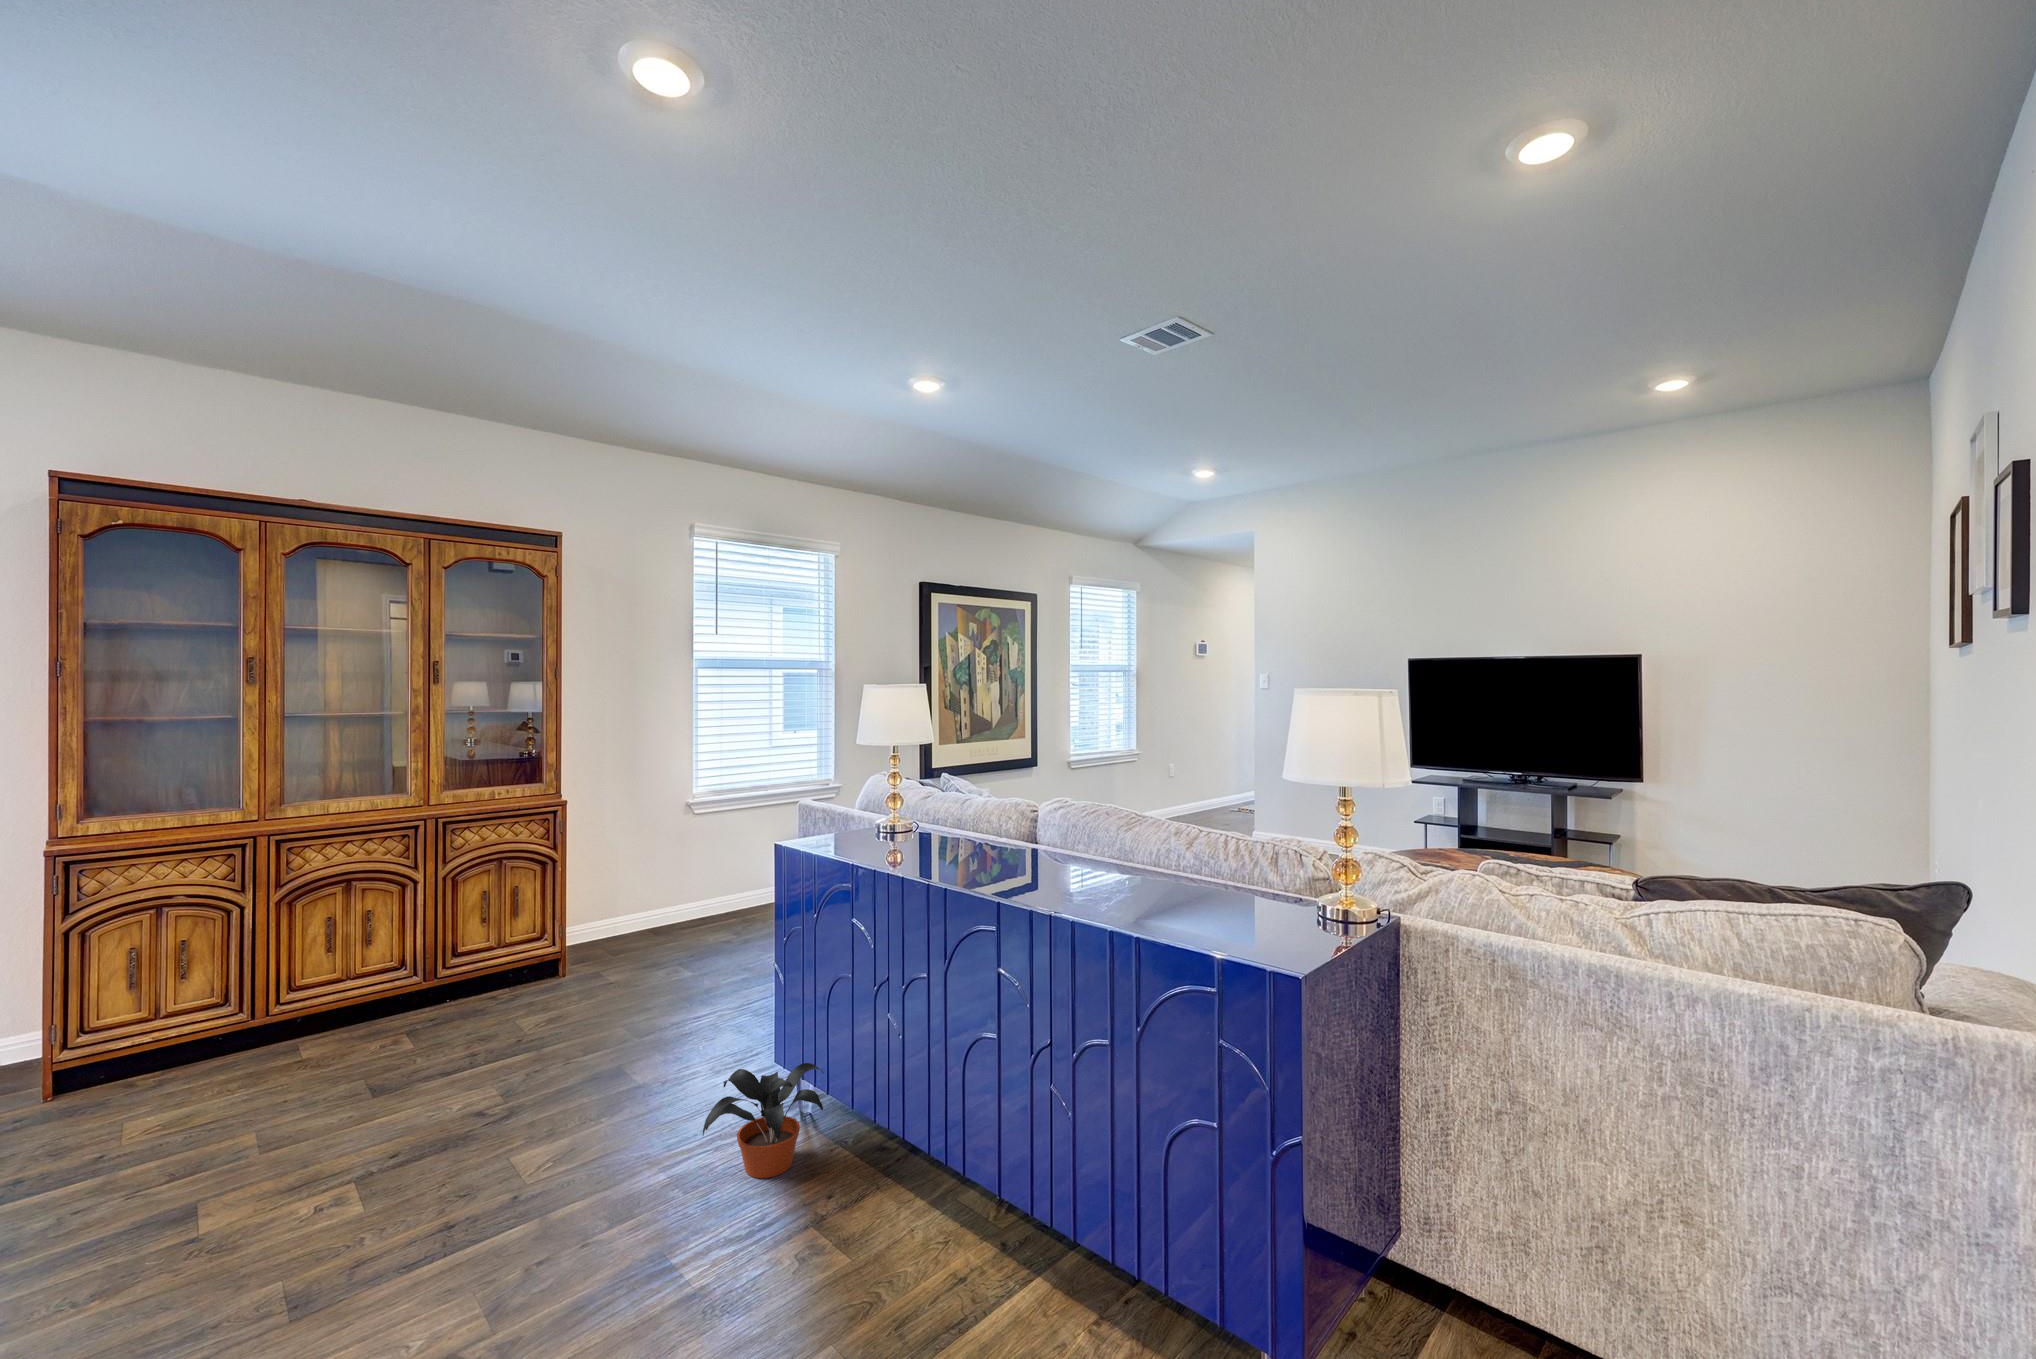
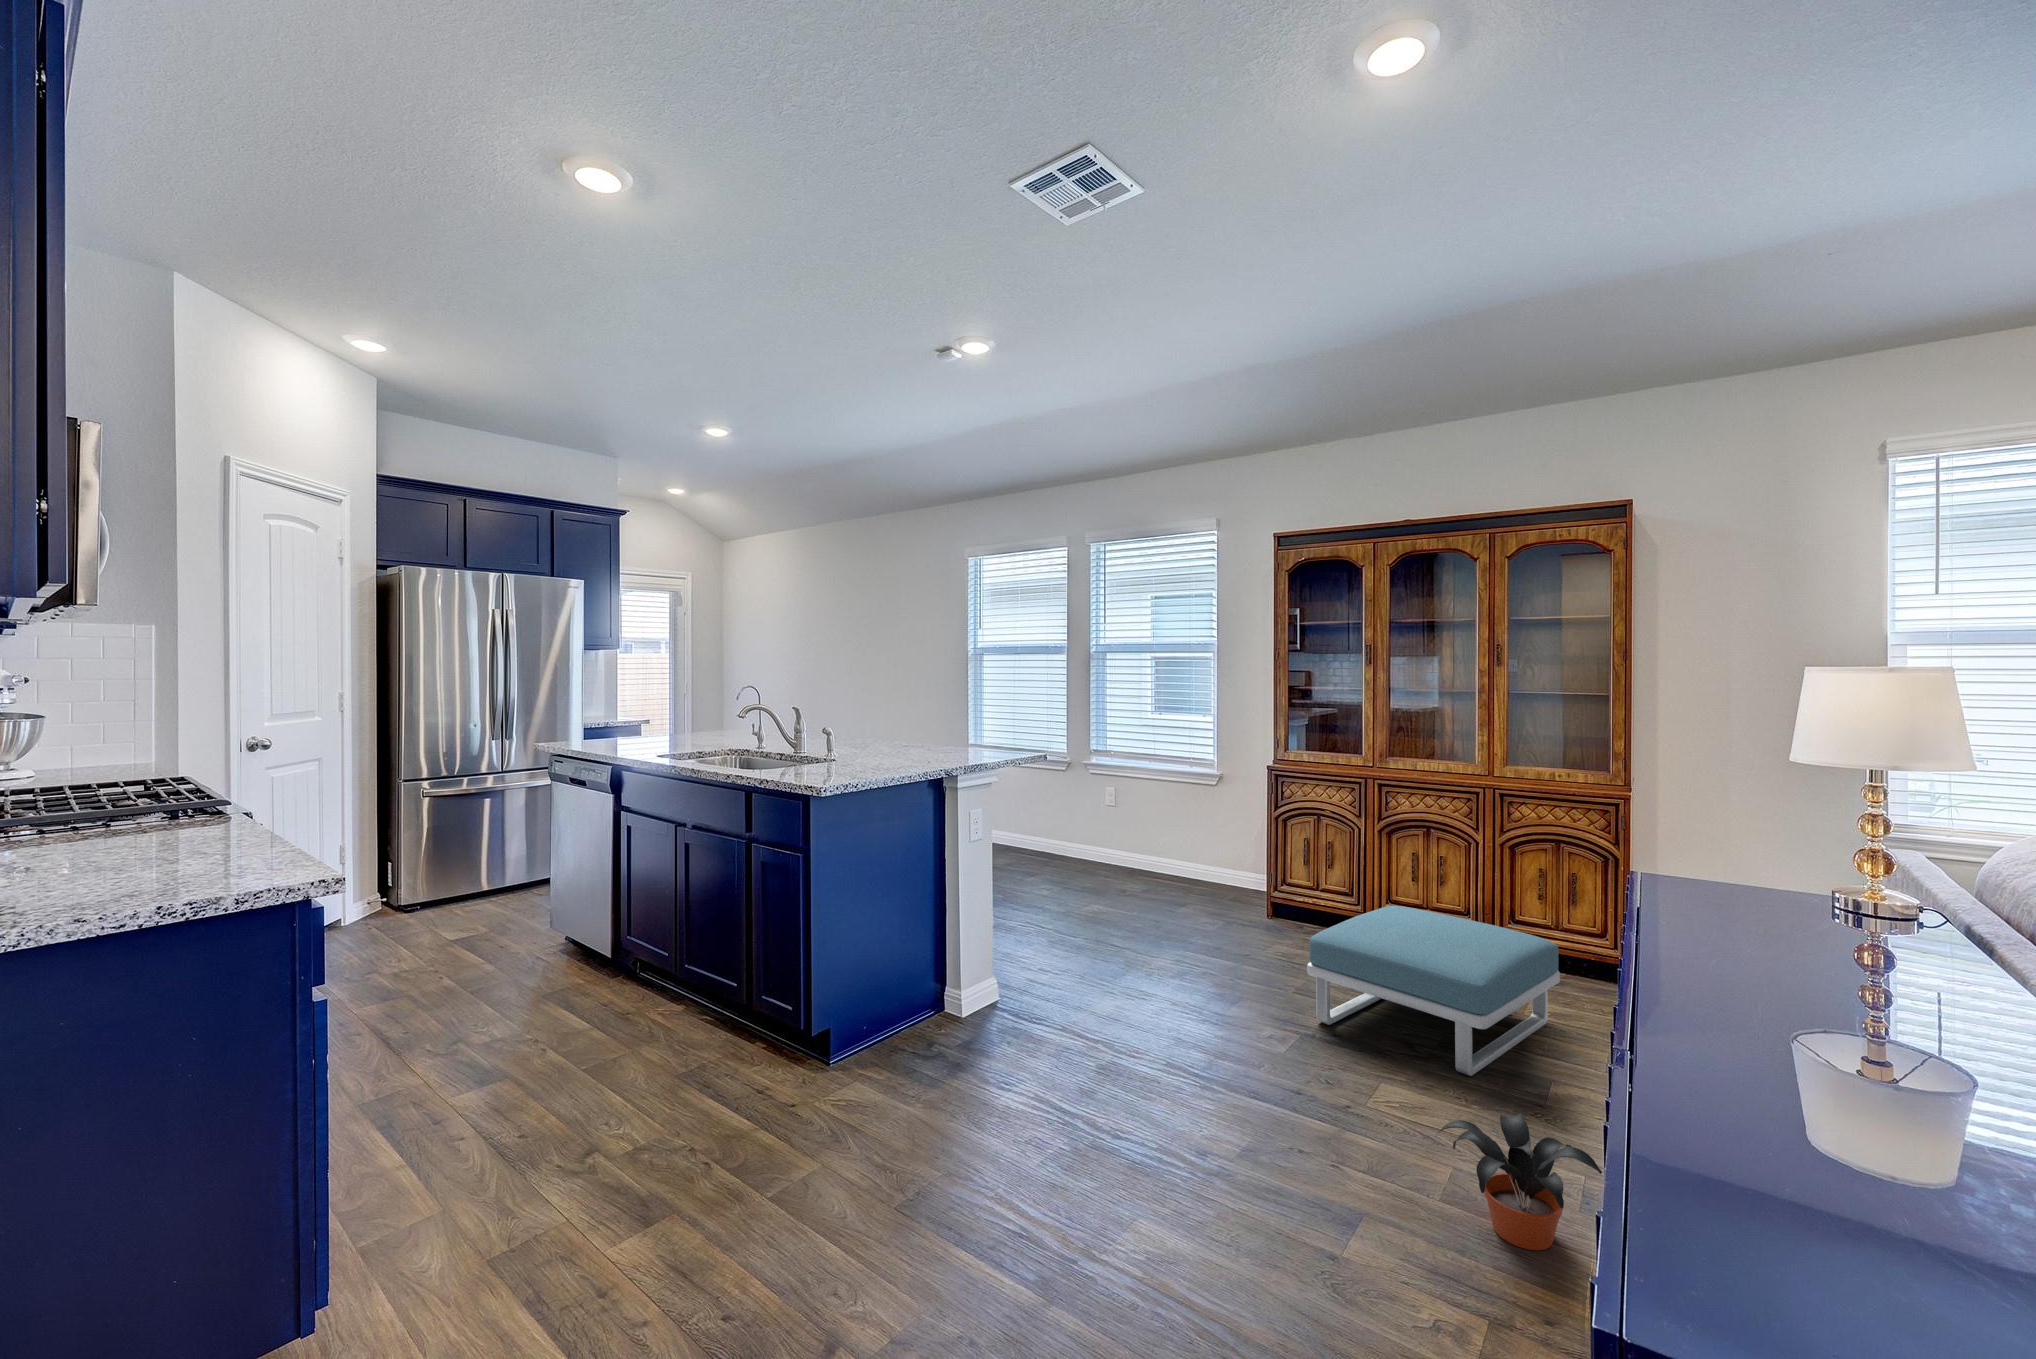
footstool: none [334,948,593,1154] -> present [1307,906,1560,1076]

